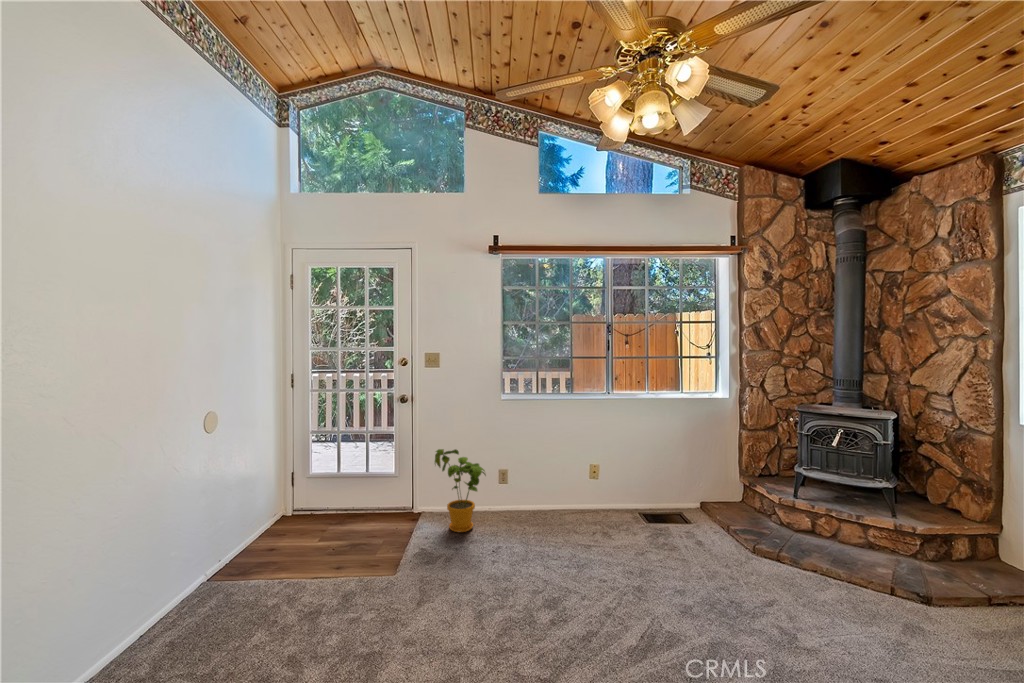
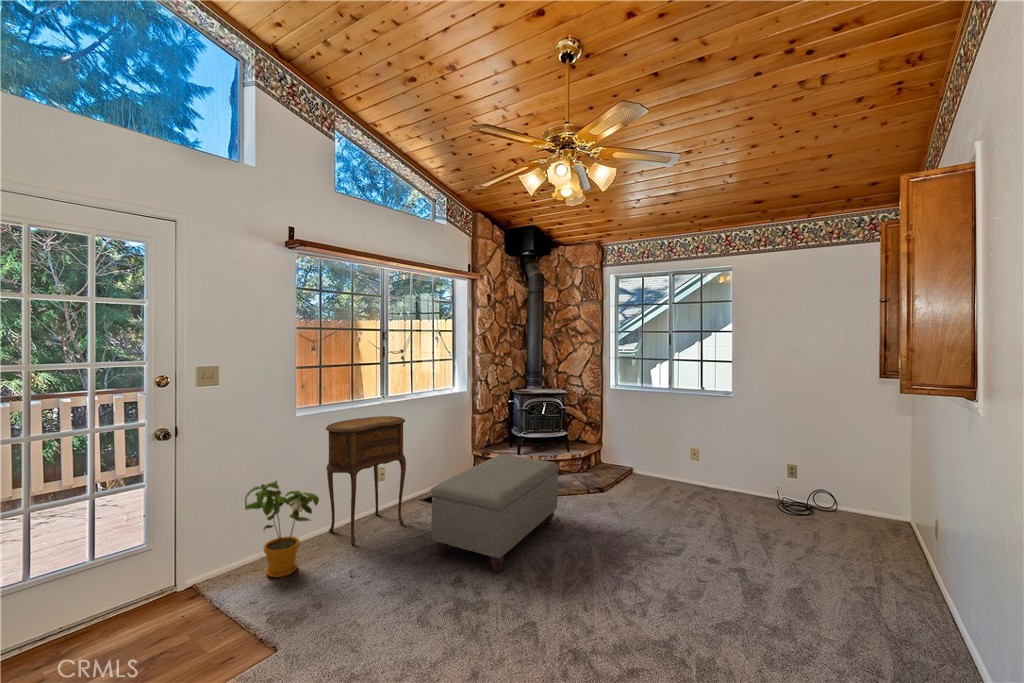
side table: none [514,411,596,530] -> present [326,416,406,545]
ottoman: none [568,484,774,620] -> present [431,455,559,572]

